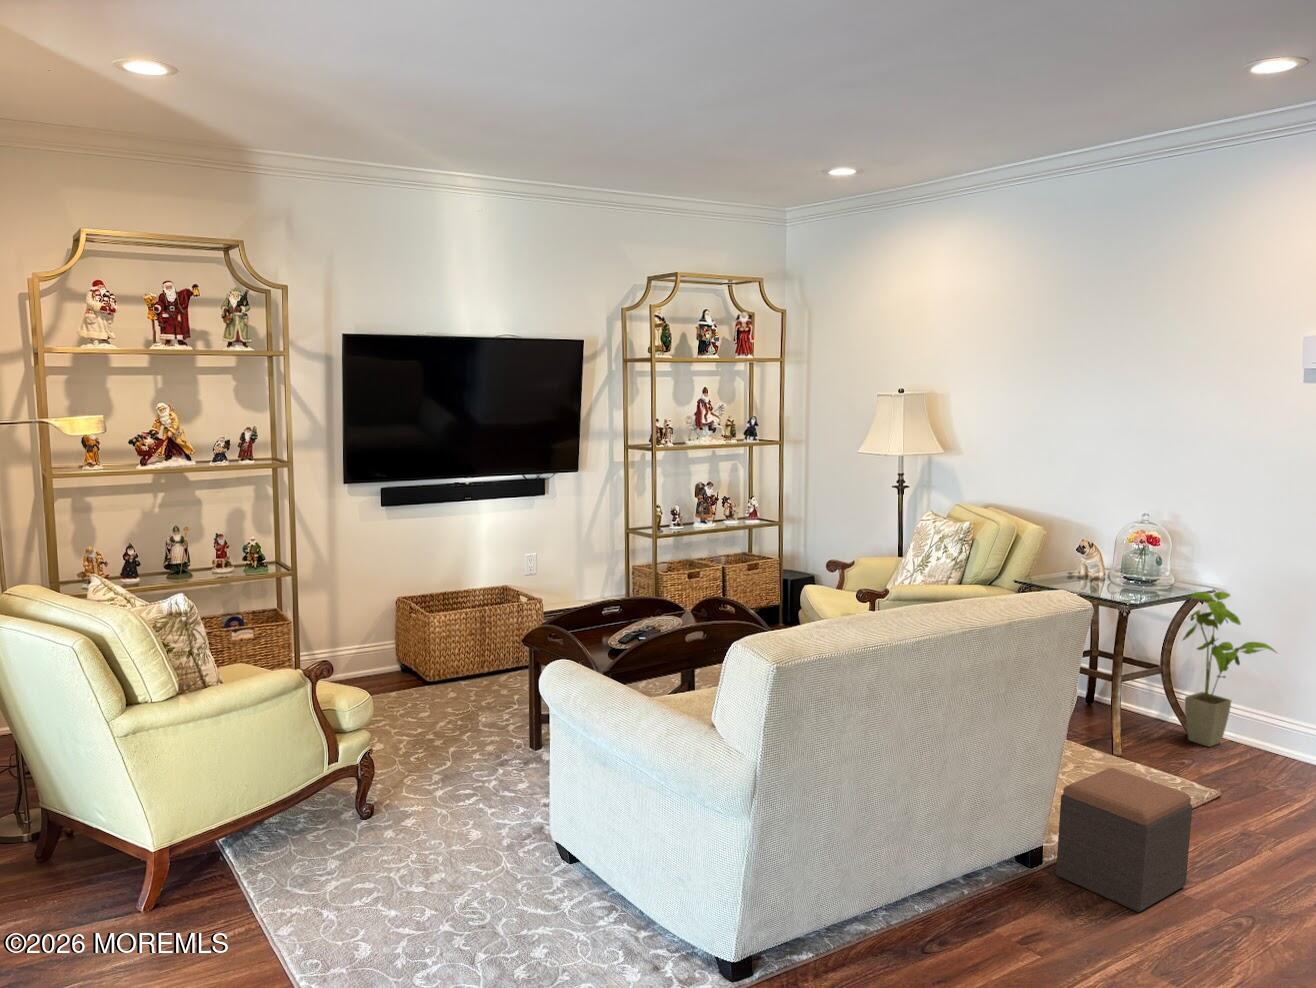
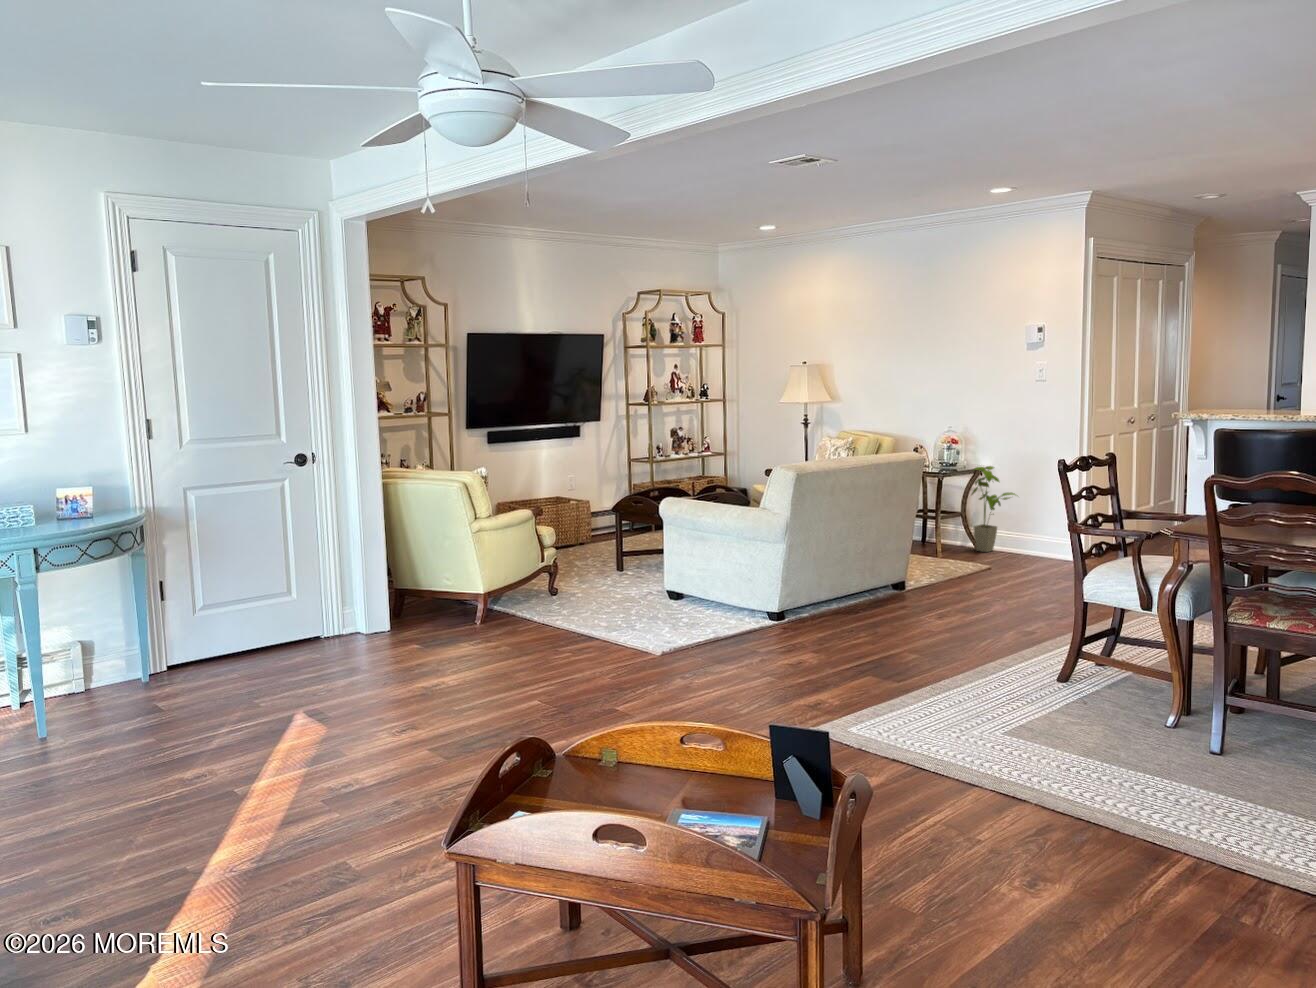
footstool: present [1056,768,1192,912] -> none [913,541,974,599]

